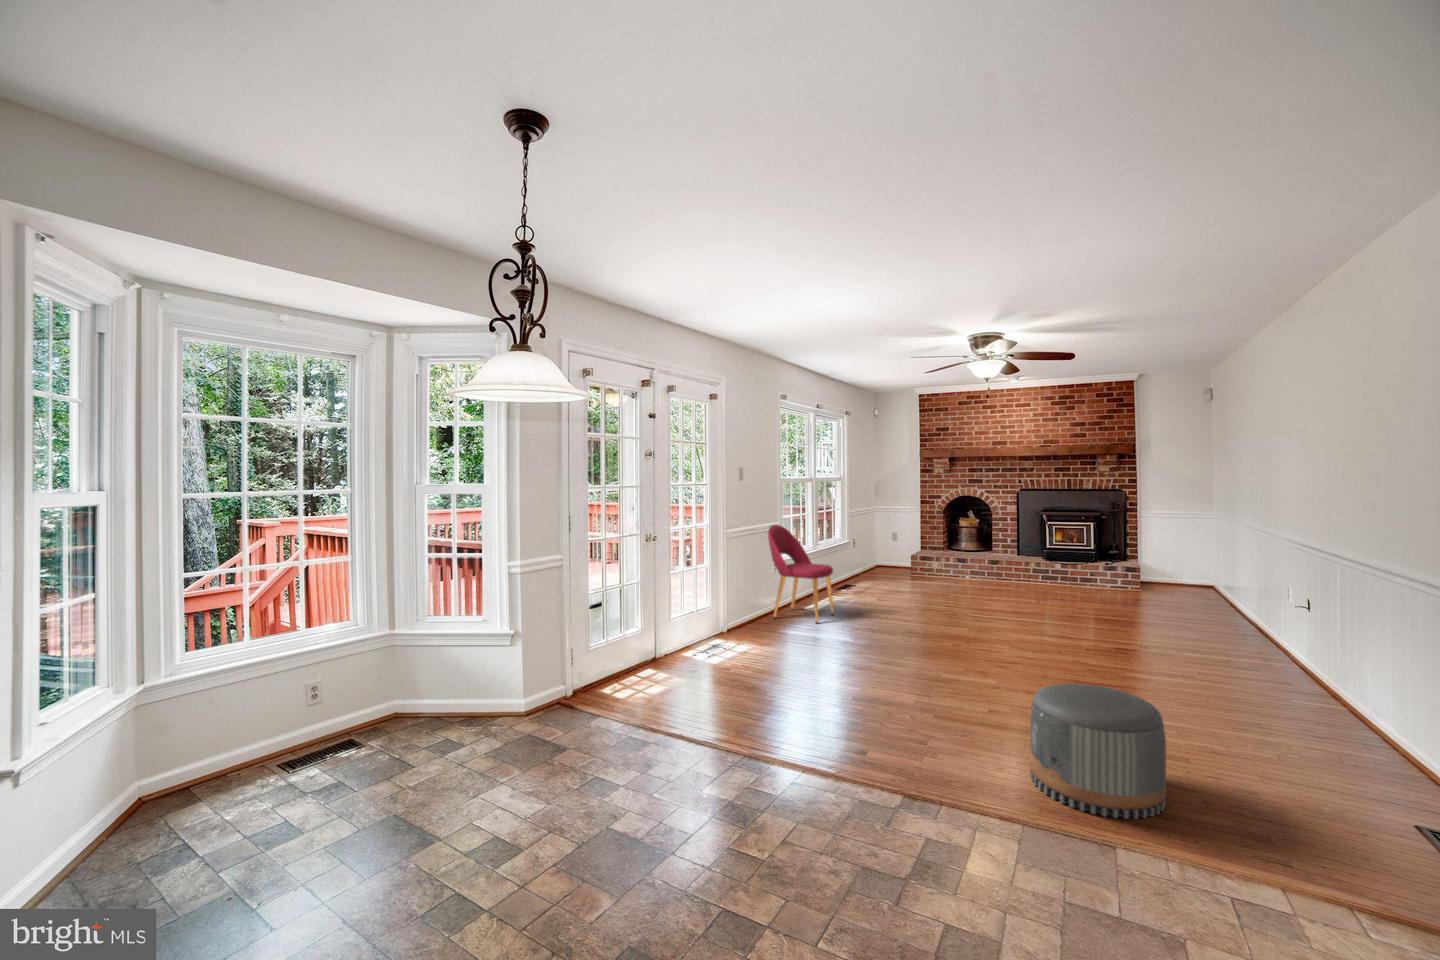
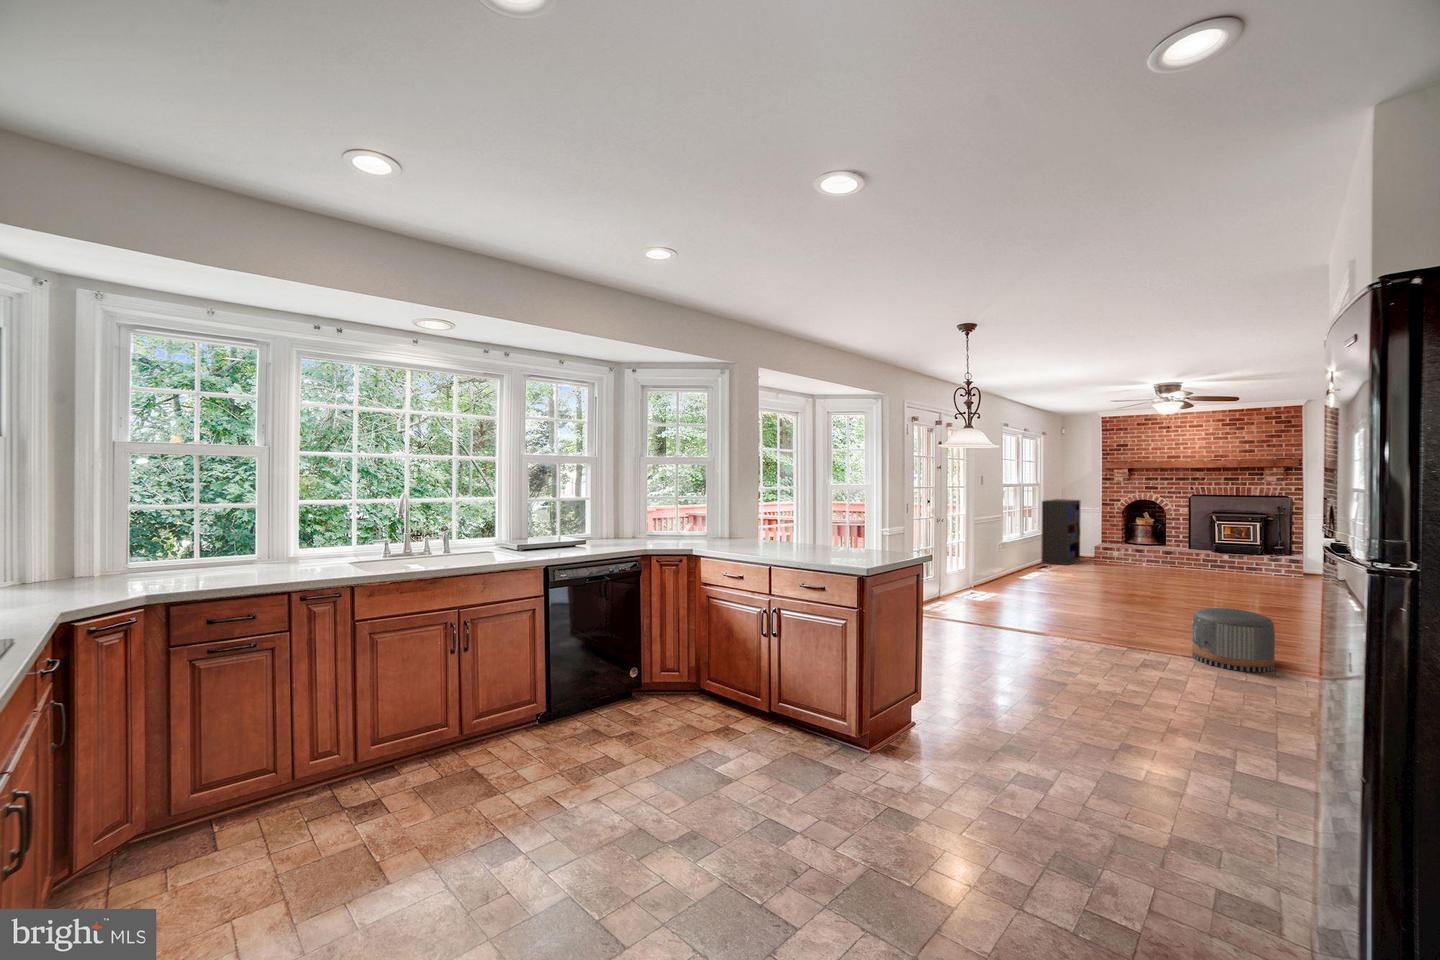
bookshelf: none [849,497,897,582] -> present [1041,499,1080,565]
dining chair: present [768,525,834,623] -> none [990,519,1039,588]

